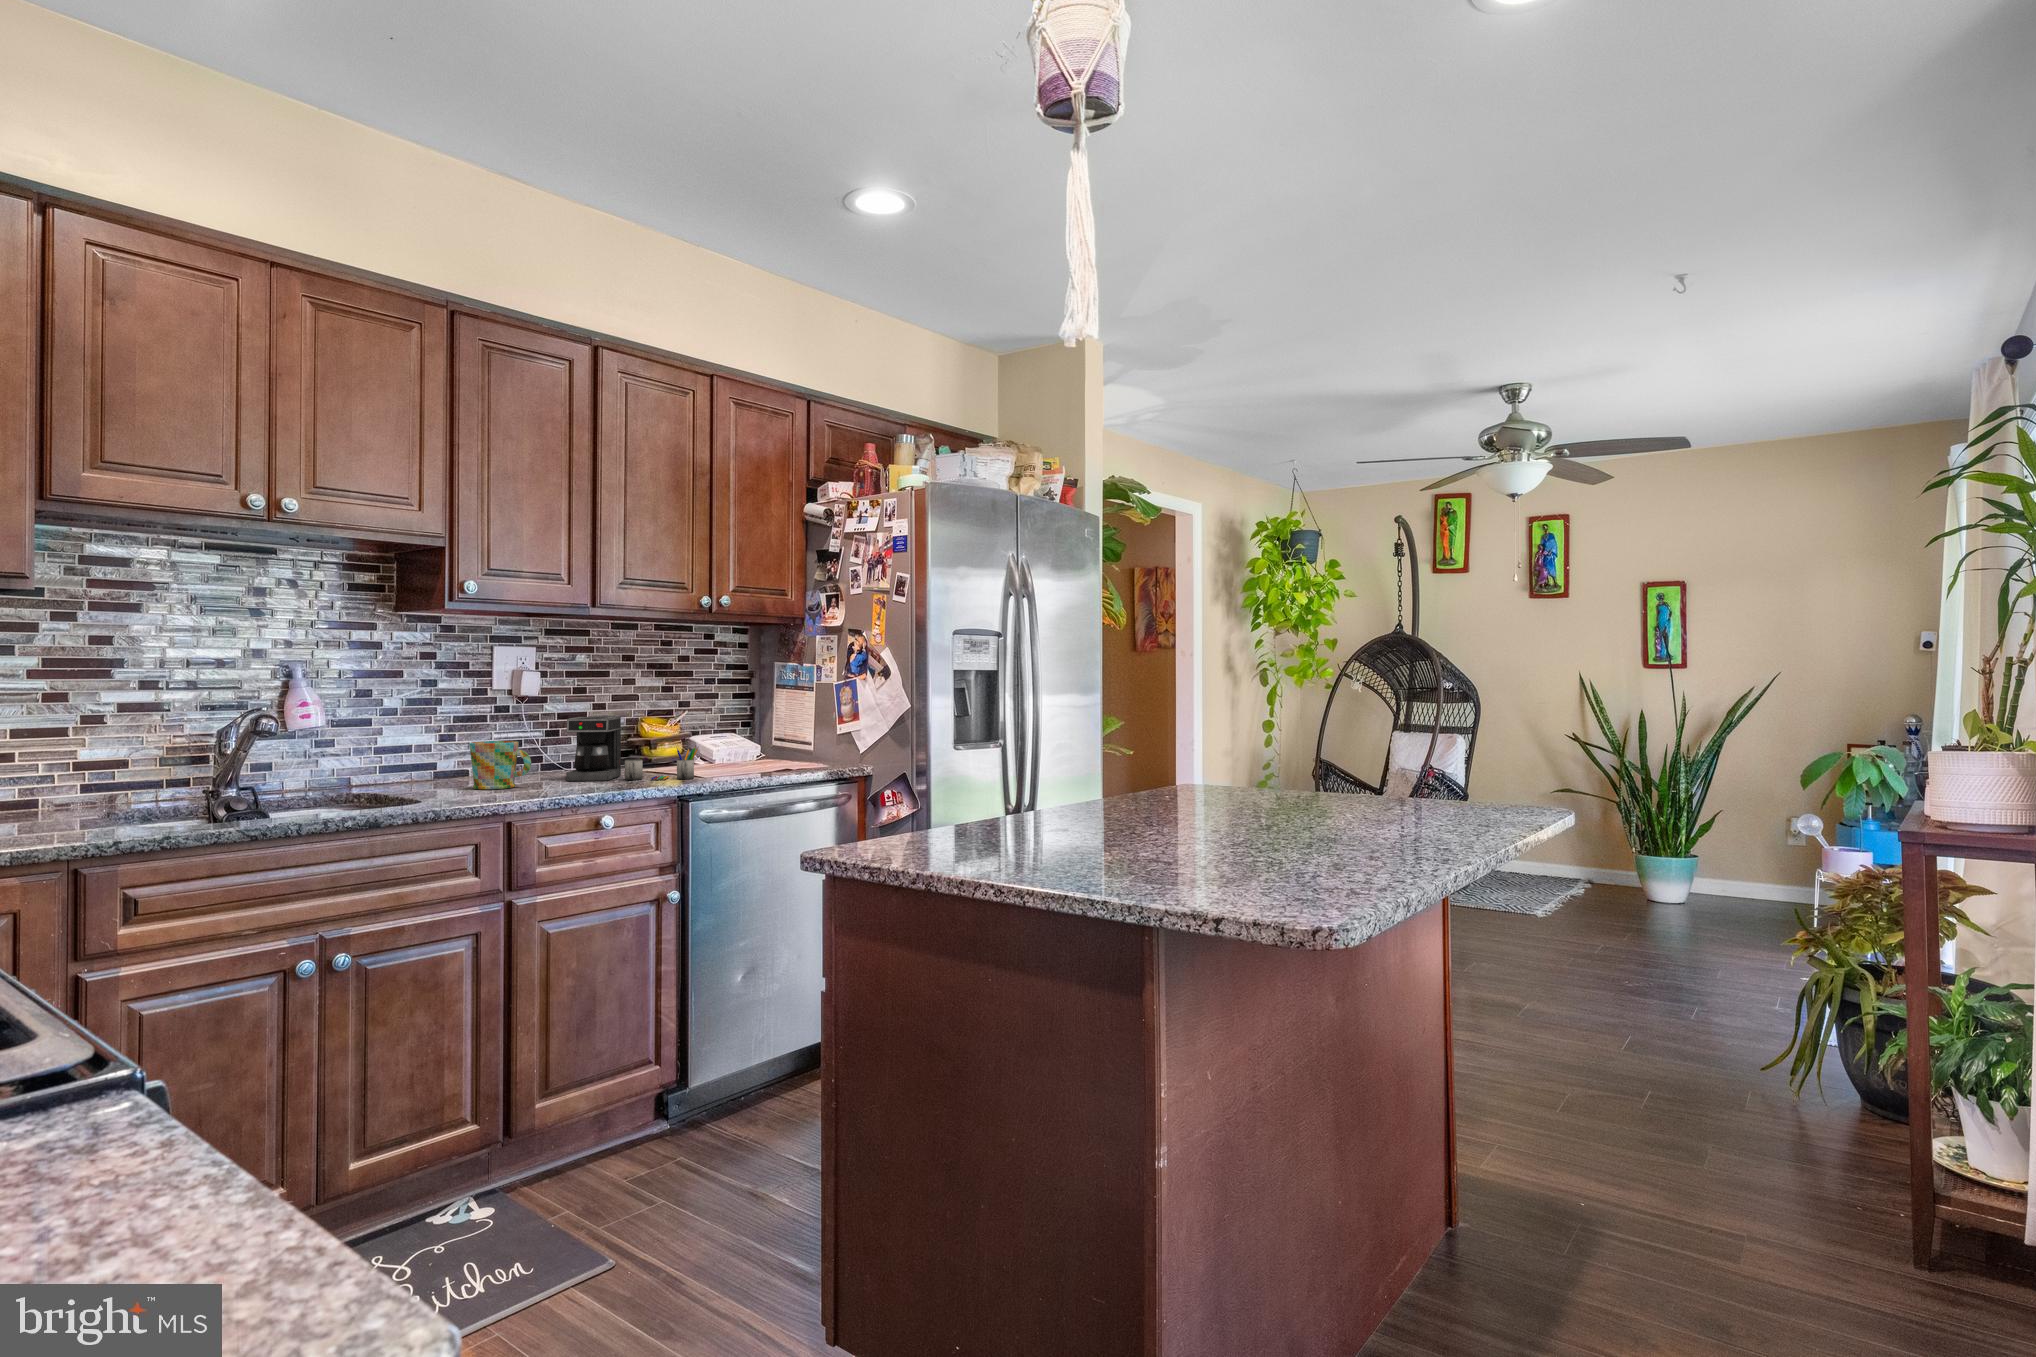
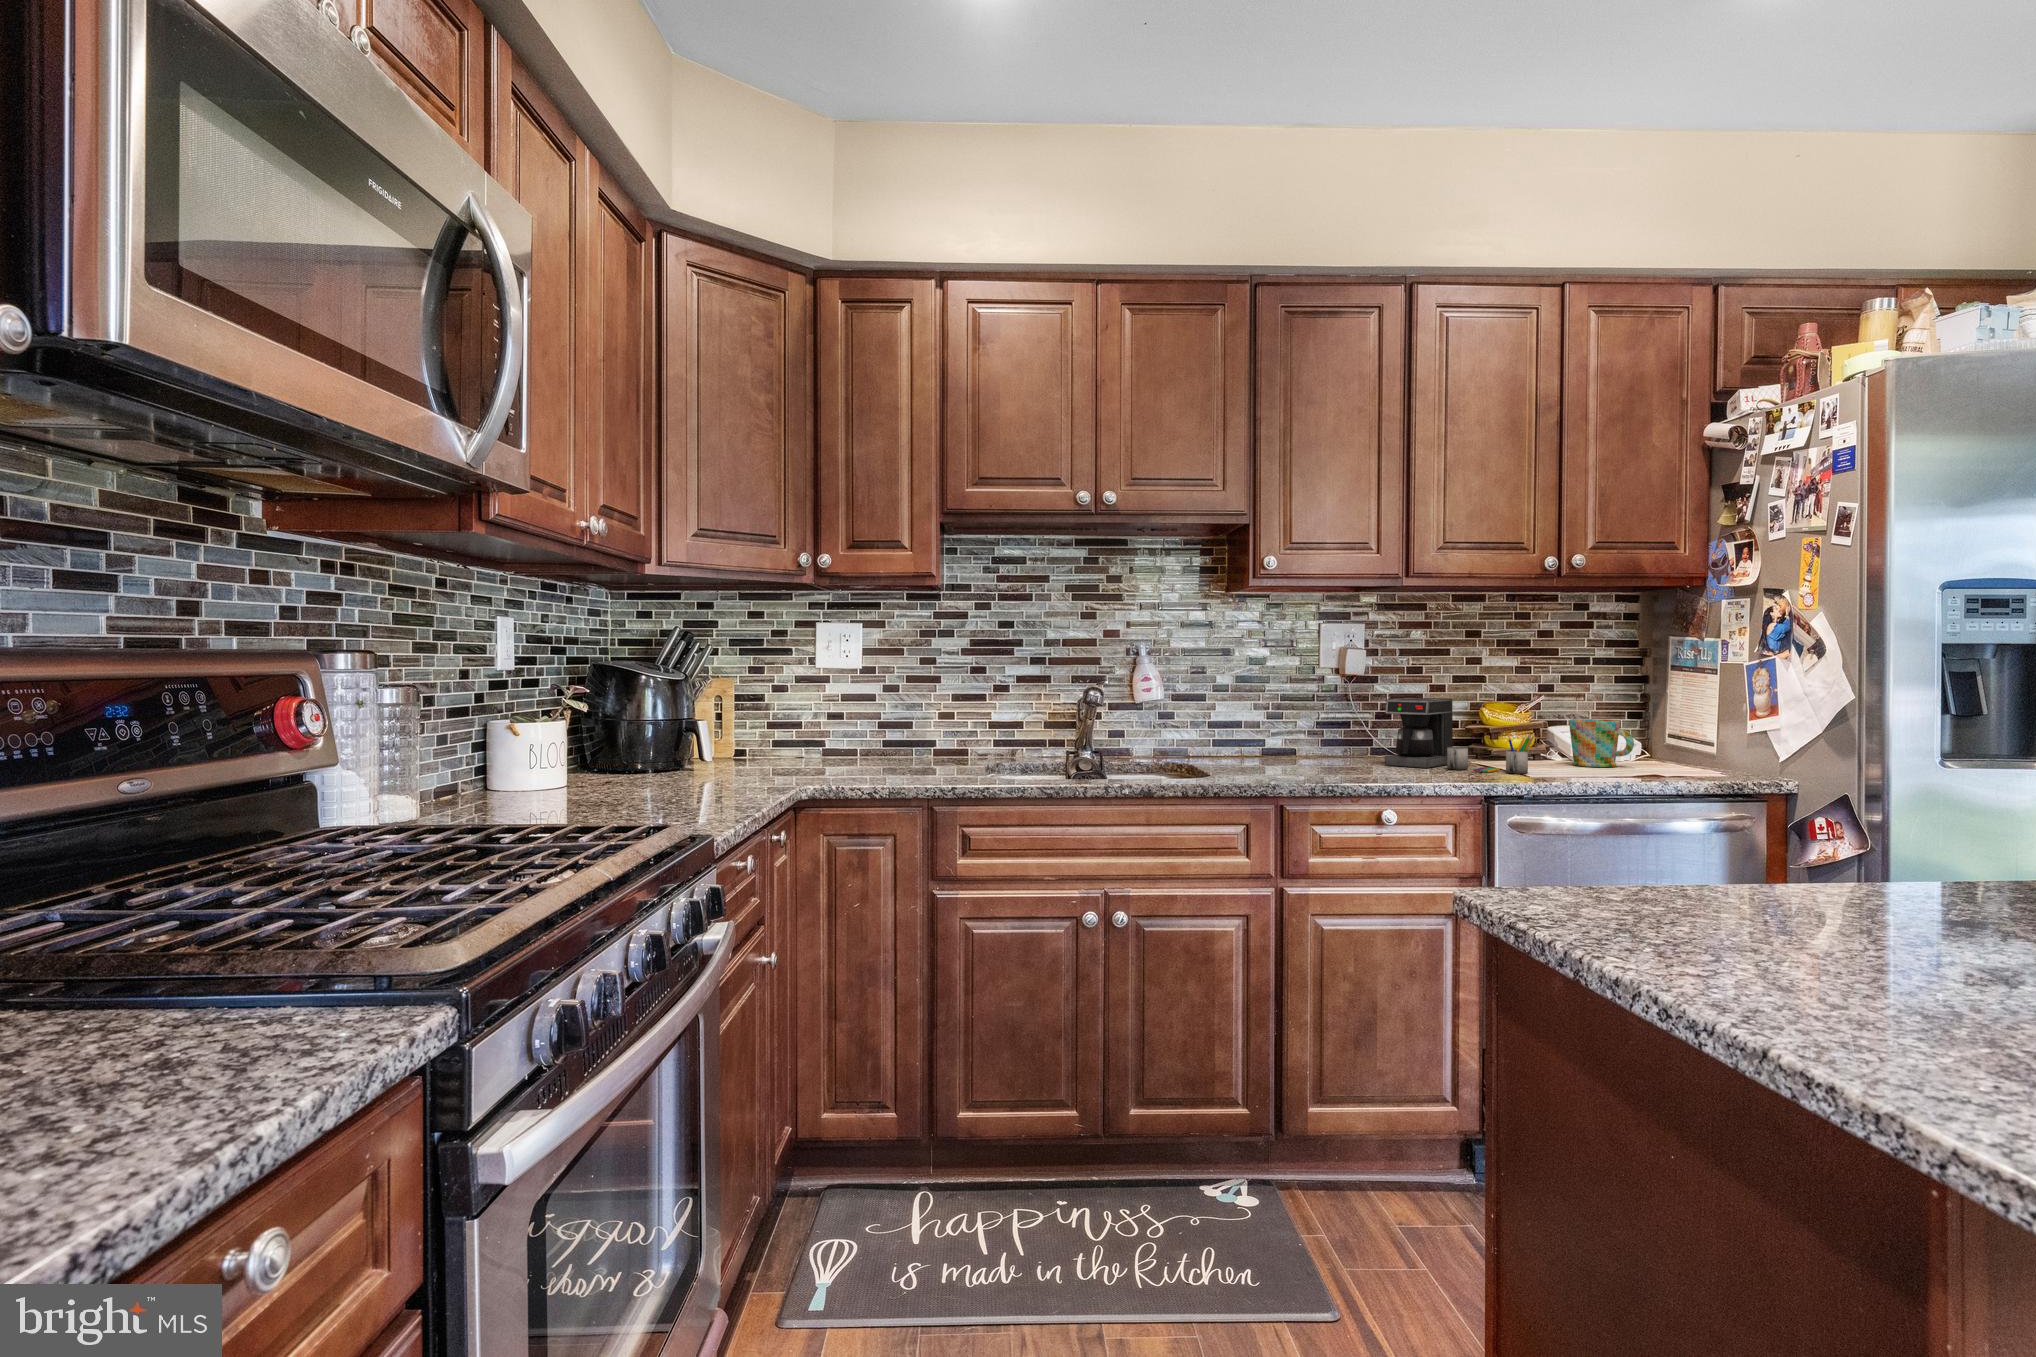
mug: present [469,741,531,789] -> present [1569,719,1634,767]

